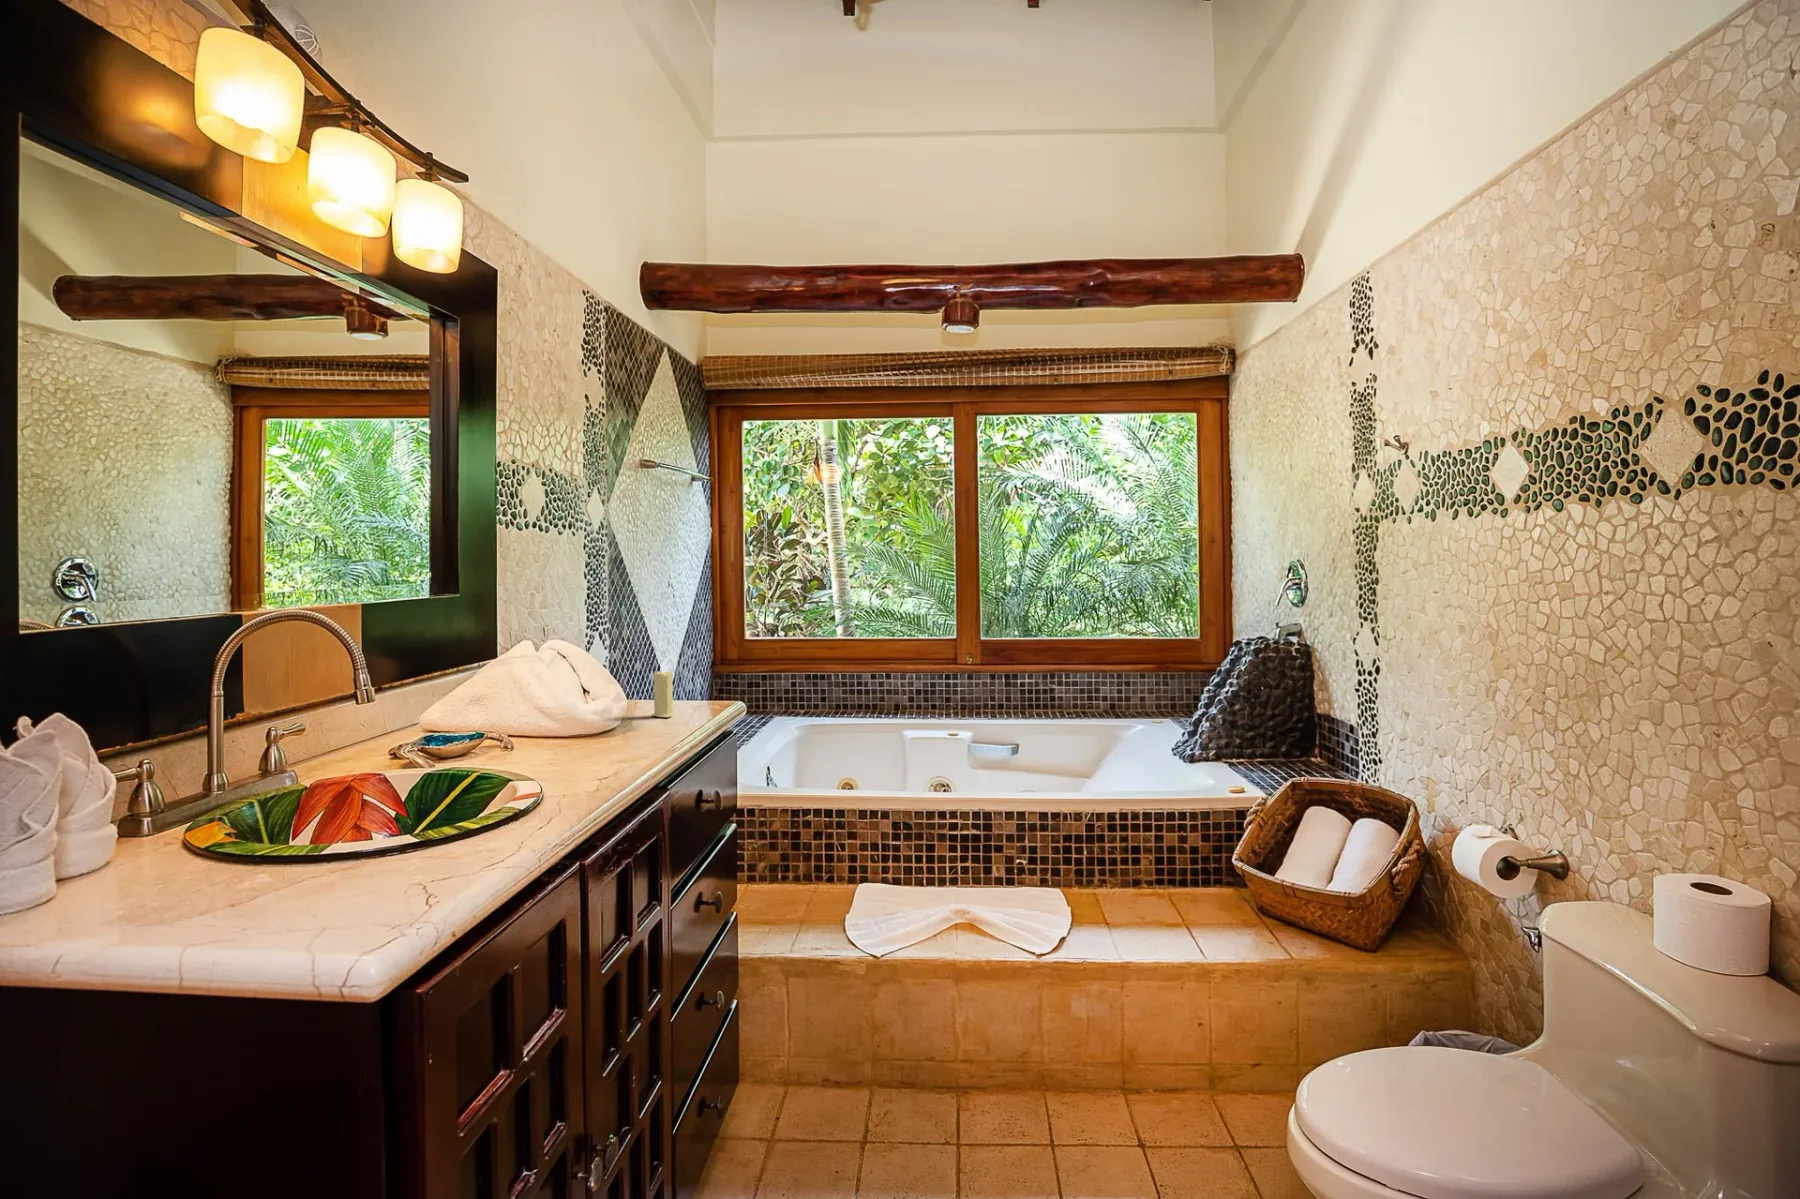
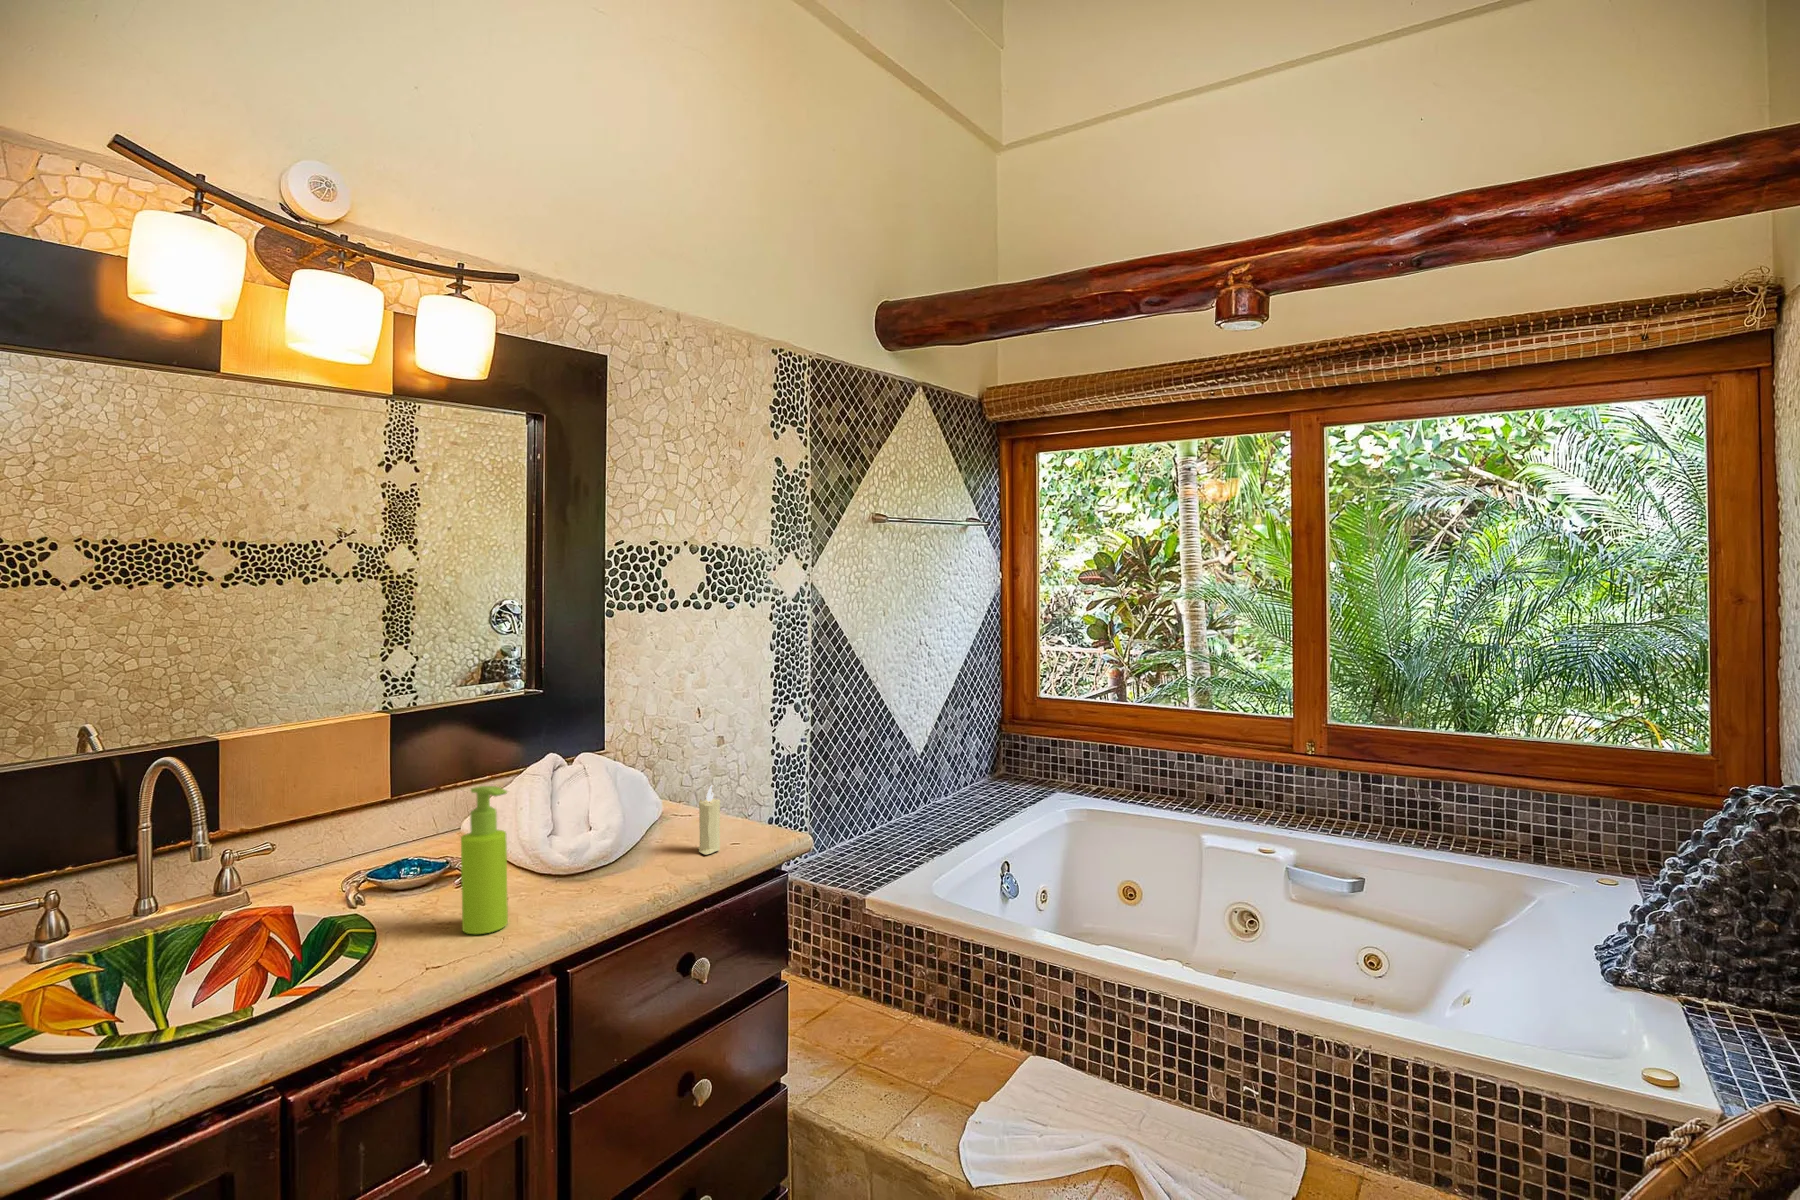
soap dispenser: none [550,631,597,761] -> present [461,786,508,934]

